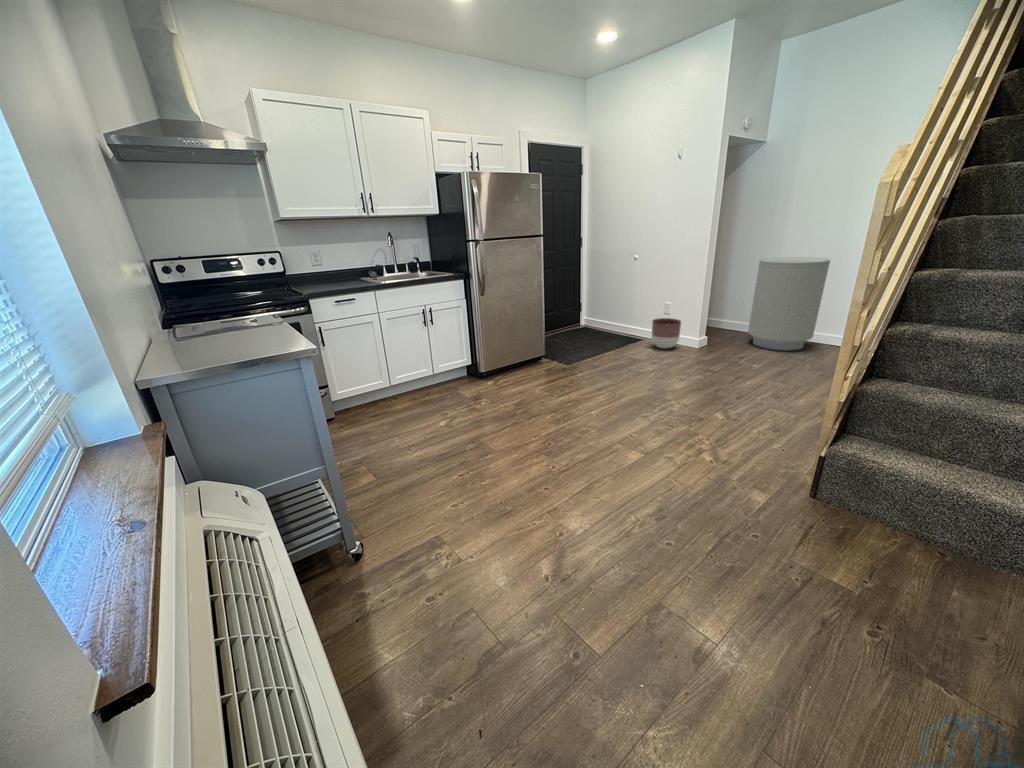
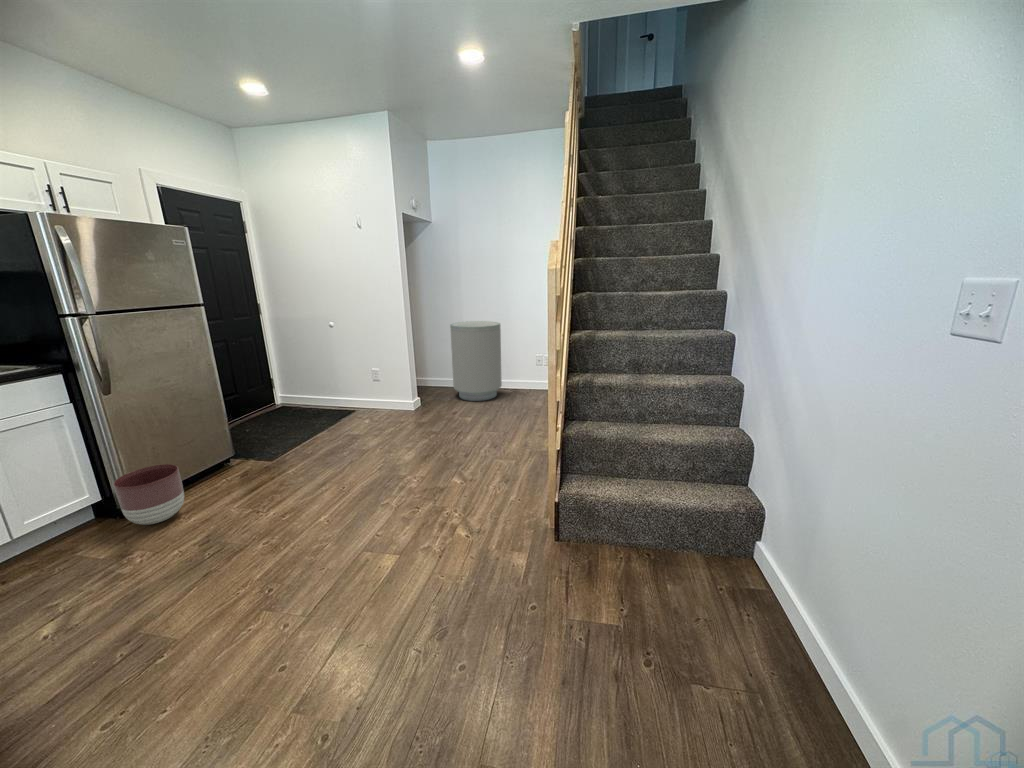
planter: present [652,318,681,348] -> present [113,464,184,525]

